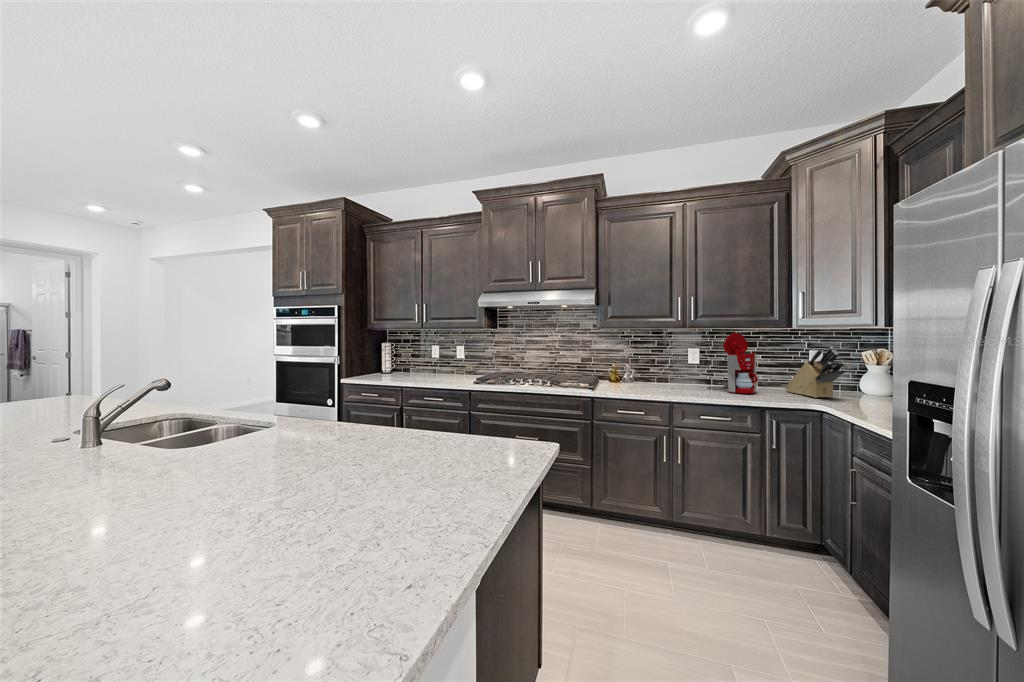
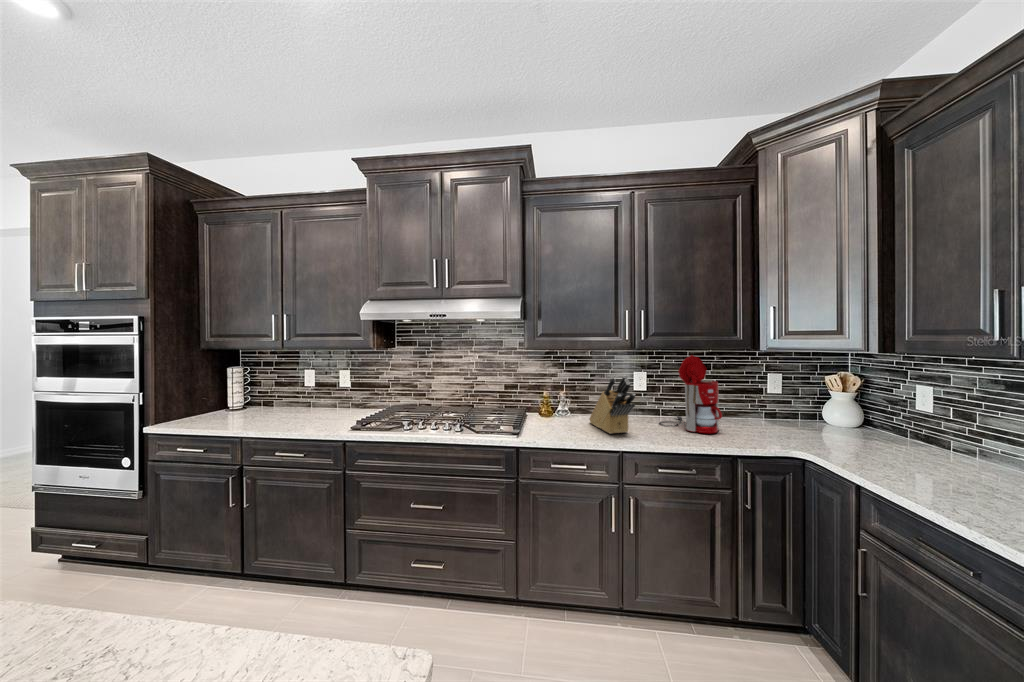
knife block: present [785,347,845,398] -> present [590,375,635,434]

